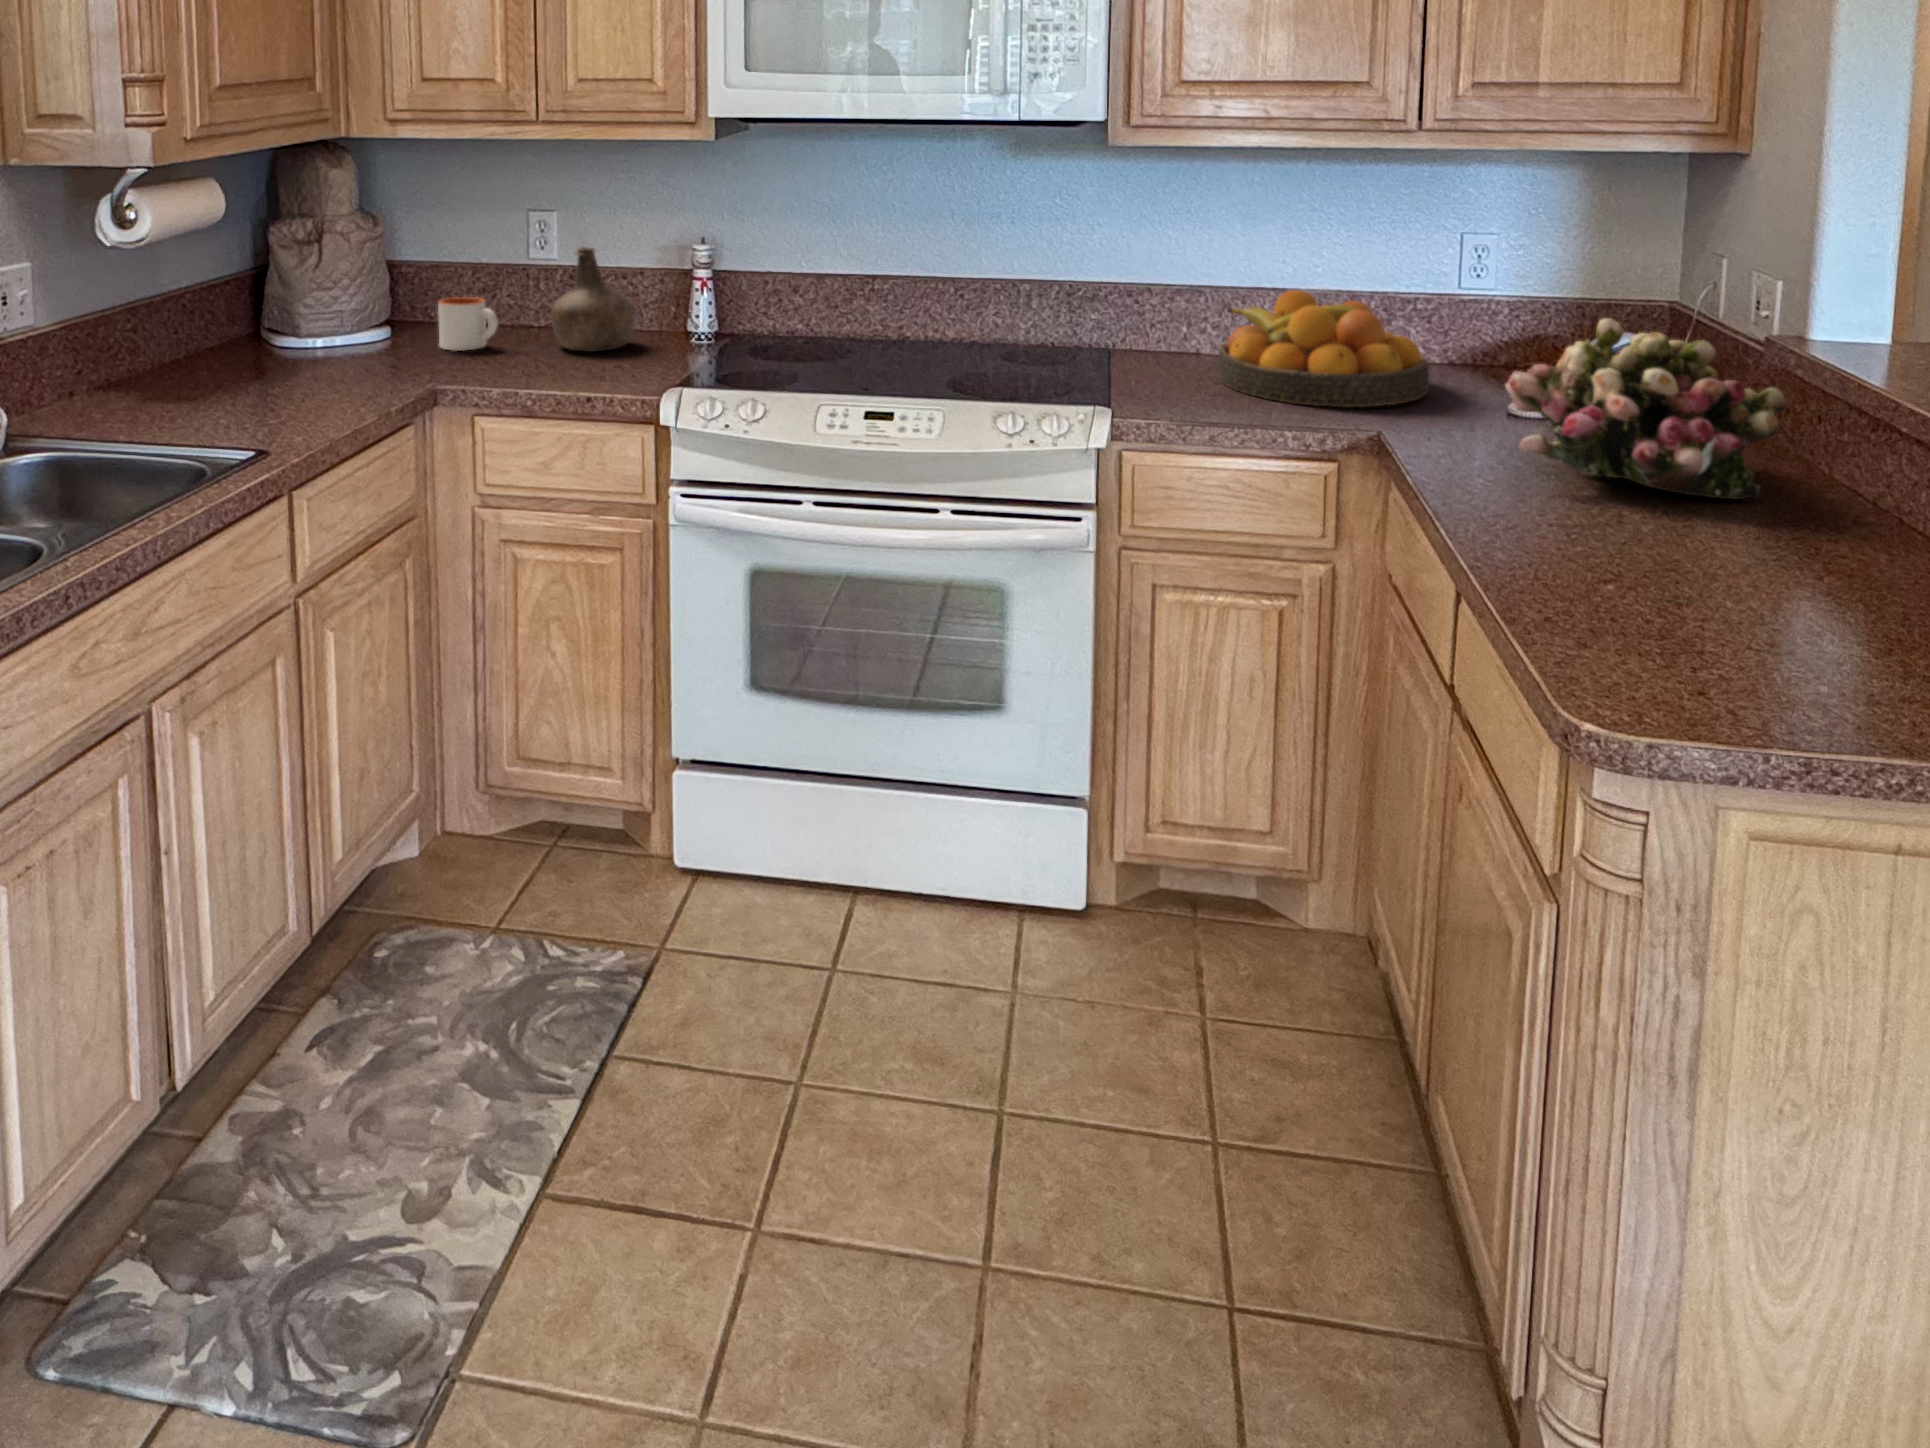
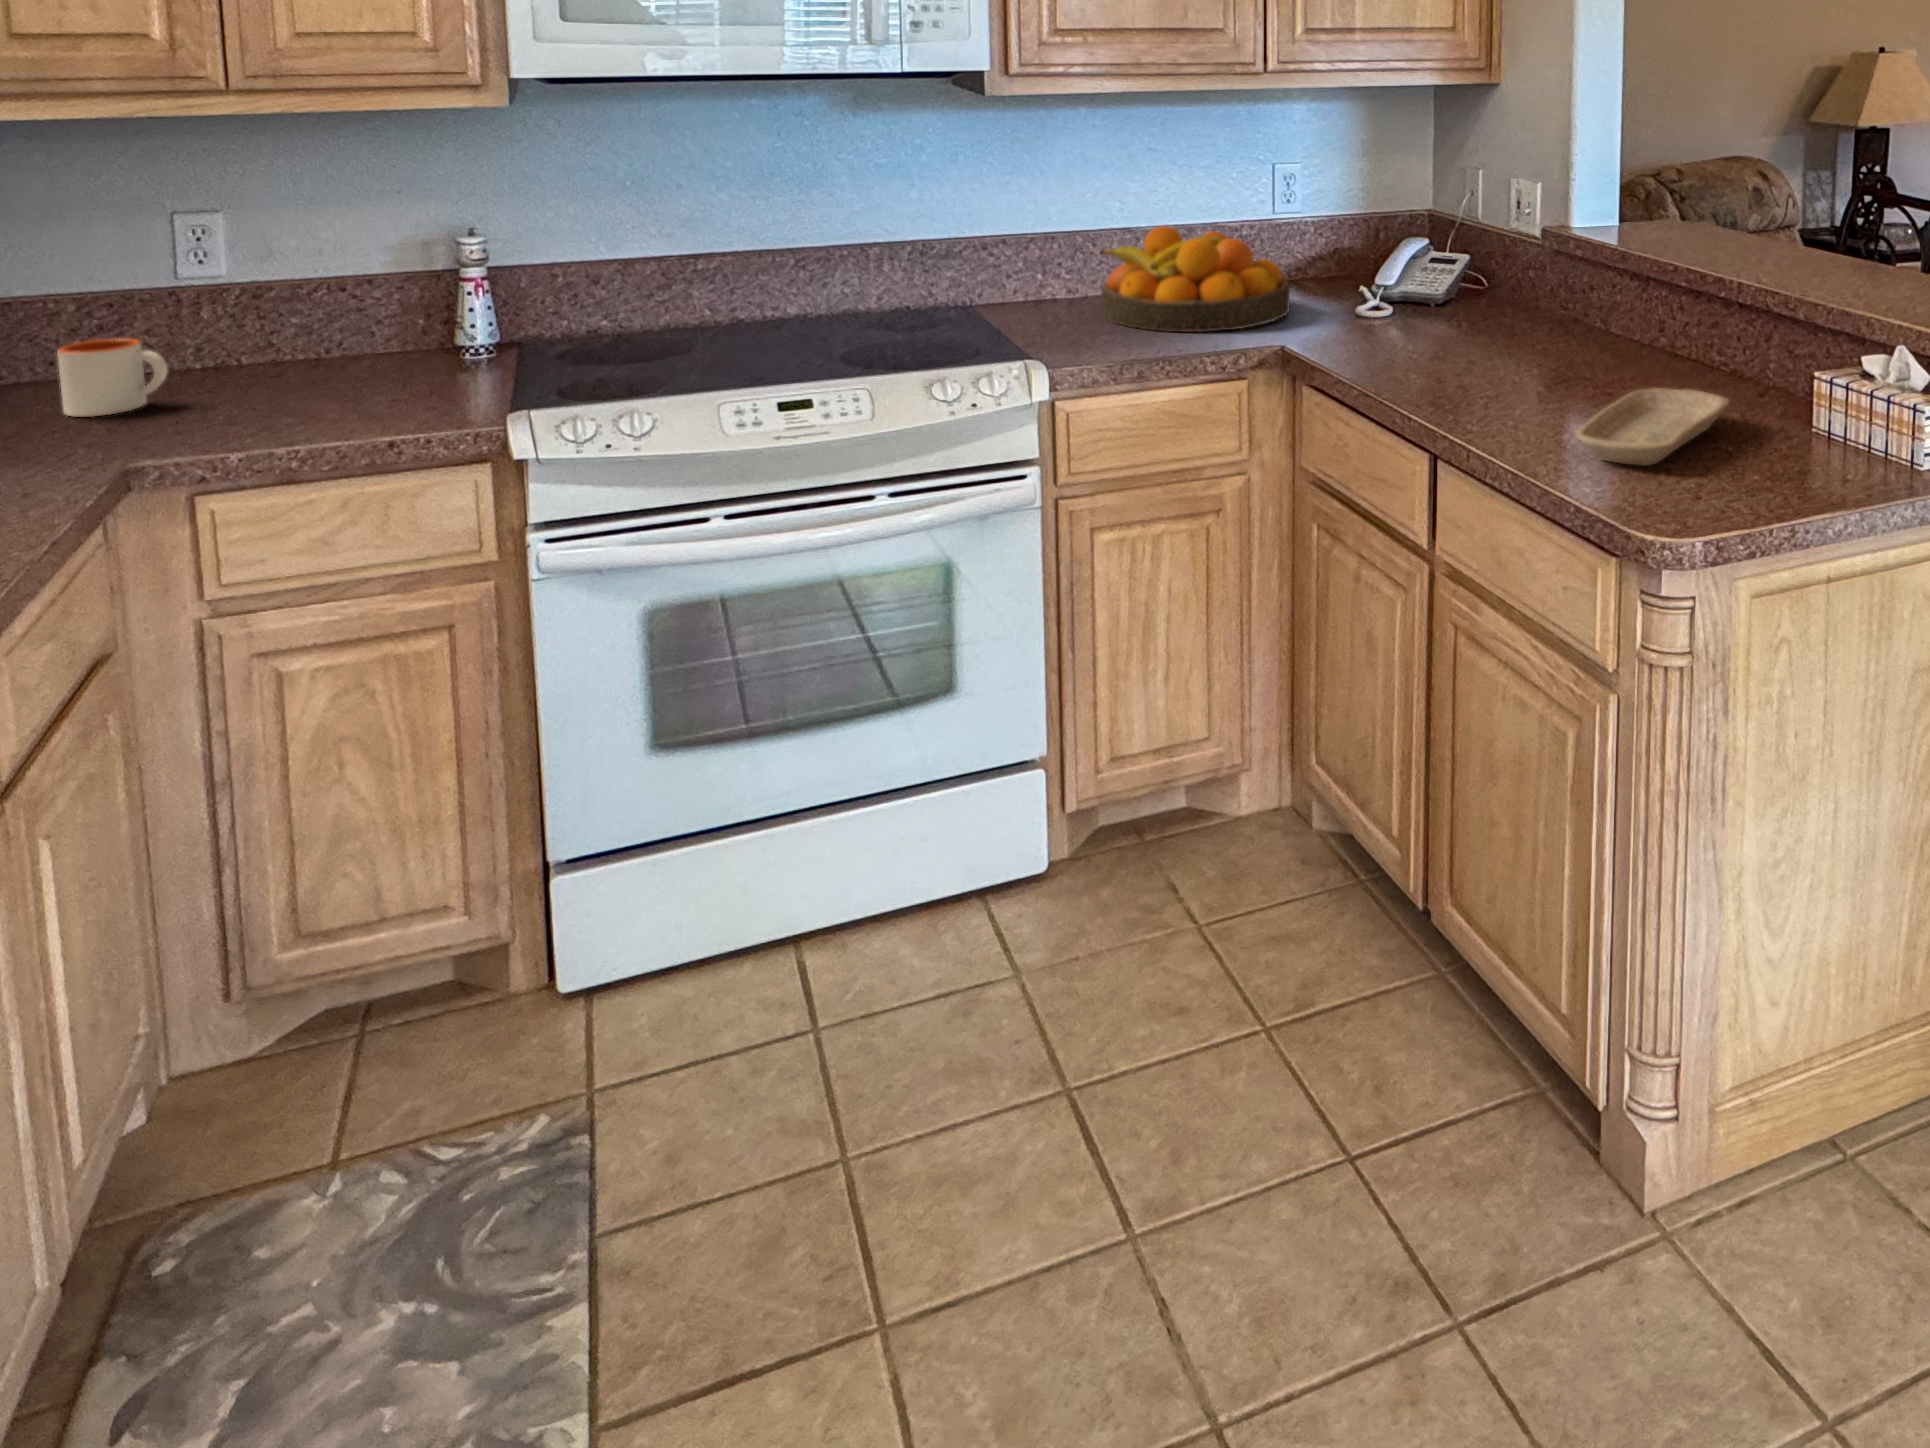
bottle: present [551,247,634,352] -> none [253,253,384,390]
flower arrangement: present [1505,318,1786,500] -> none [1395,224,1599,359]
tray: none [1573,547,1860,637] -> present [1575,388,1729,466]

